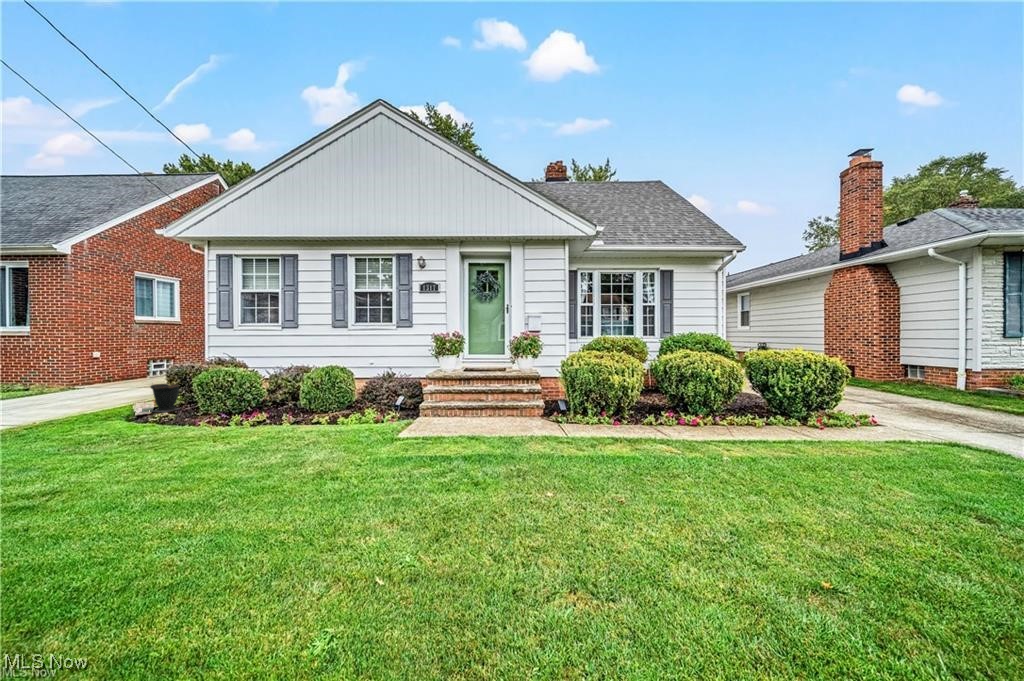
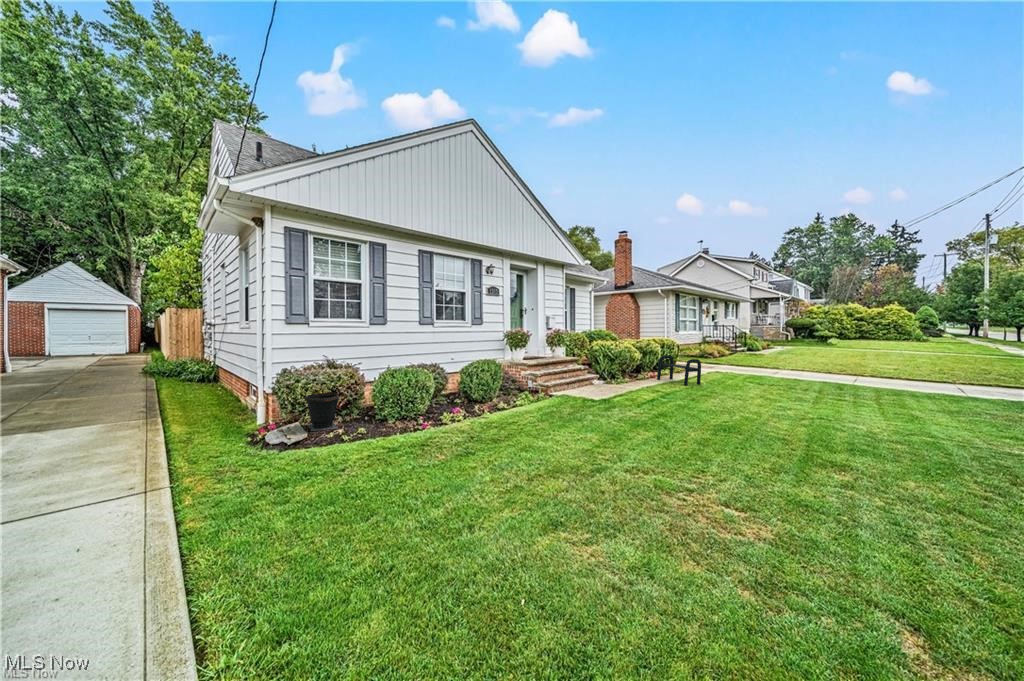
bench: none [679,376,736,437] -> present [657,355,701,386]

